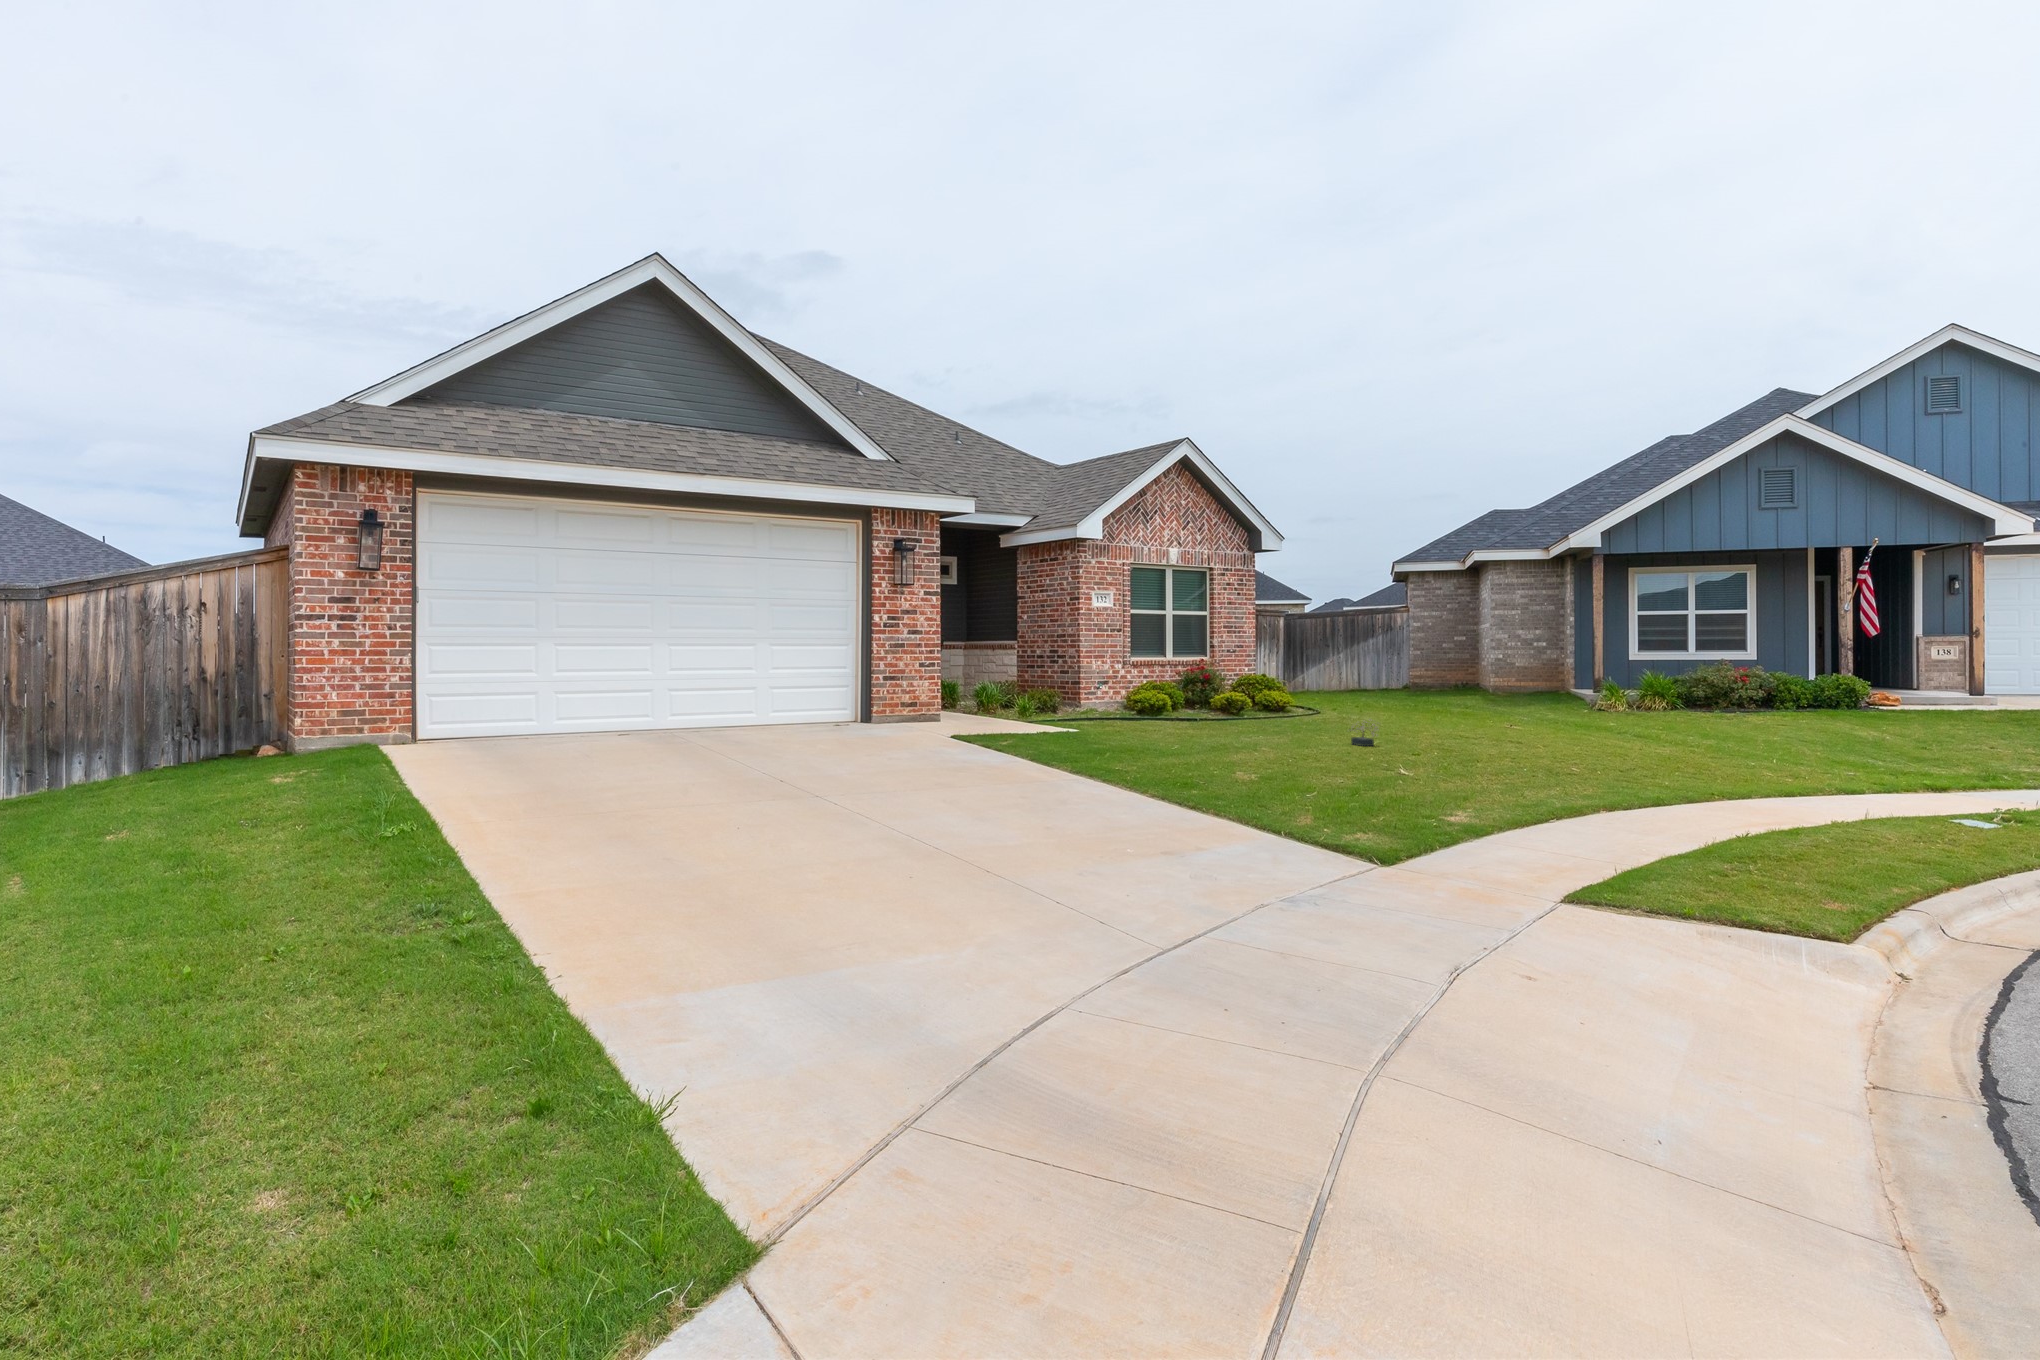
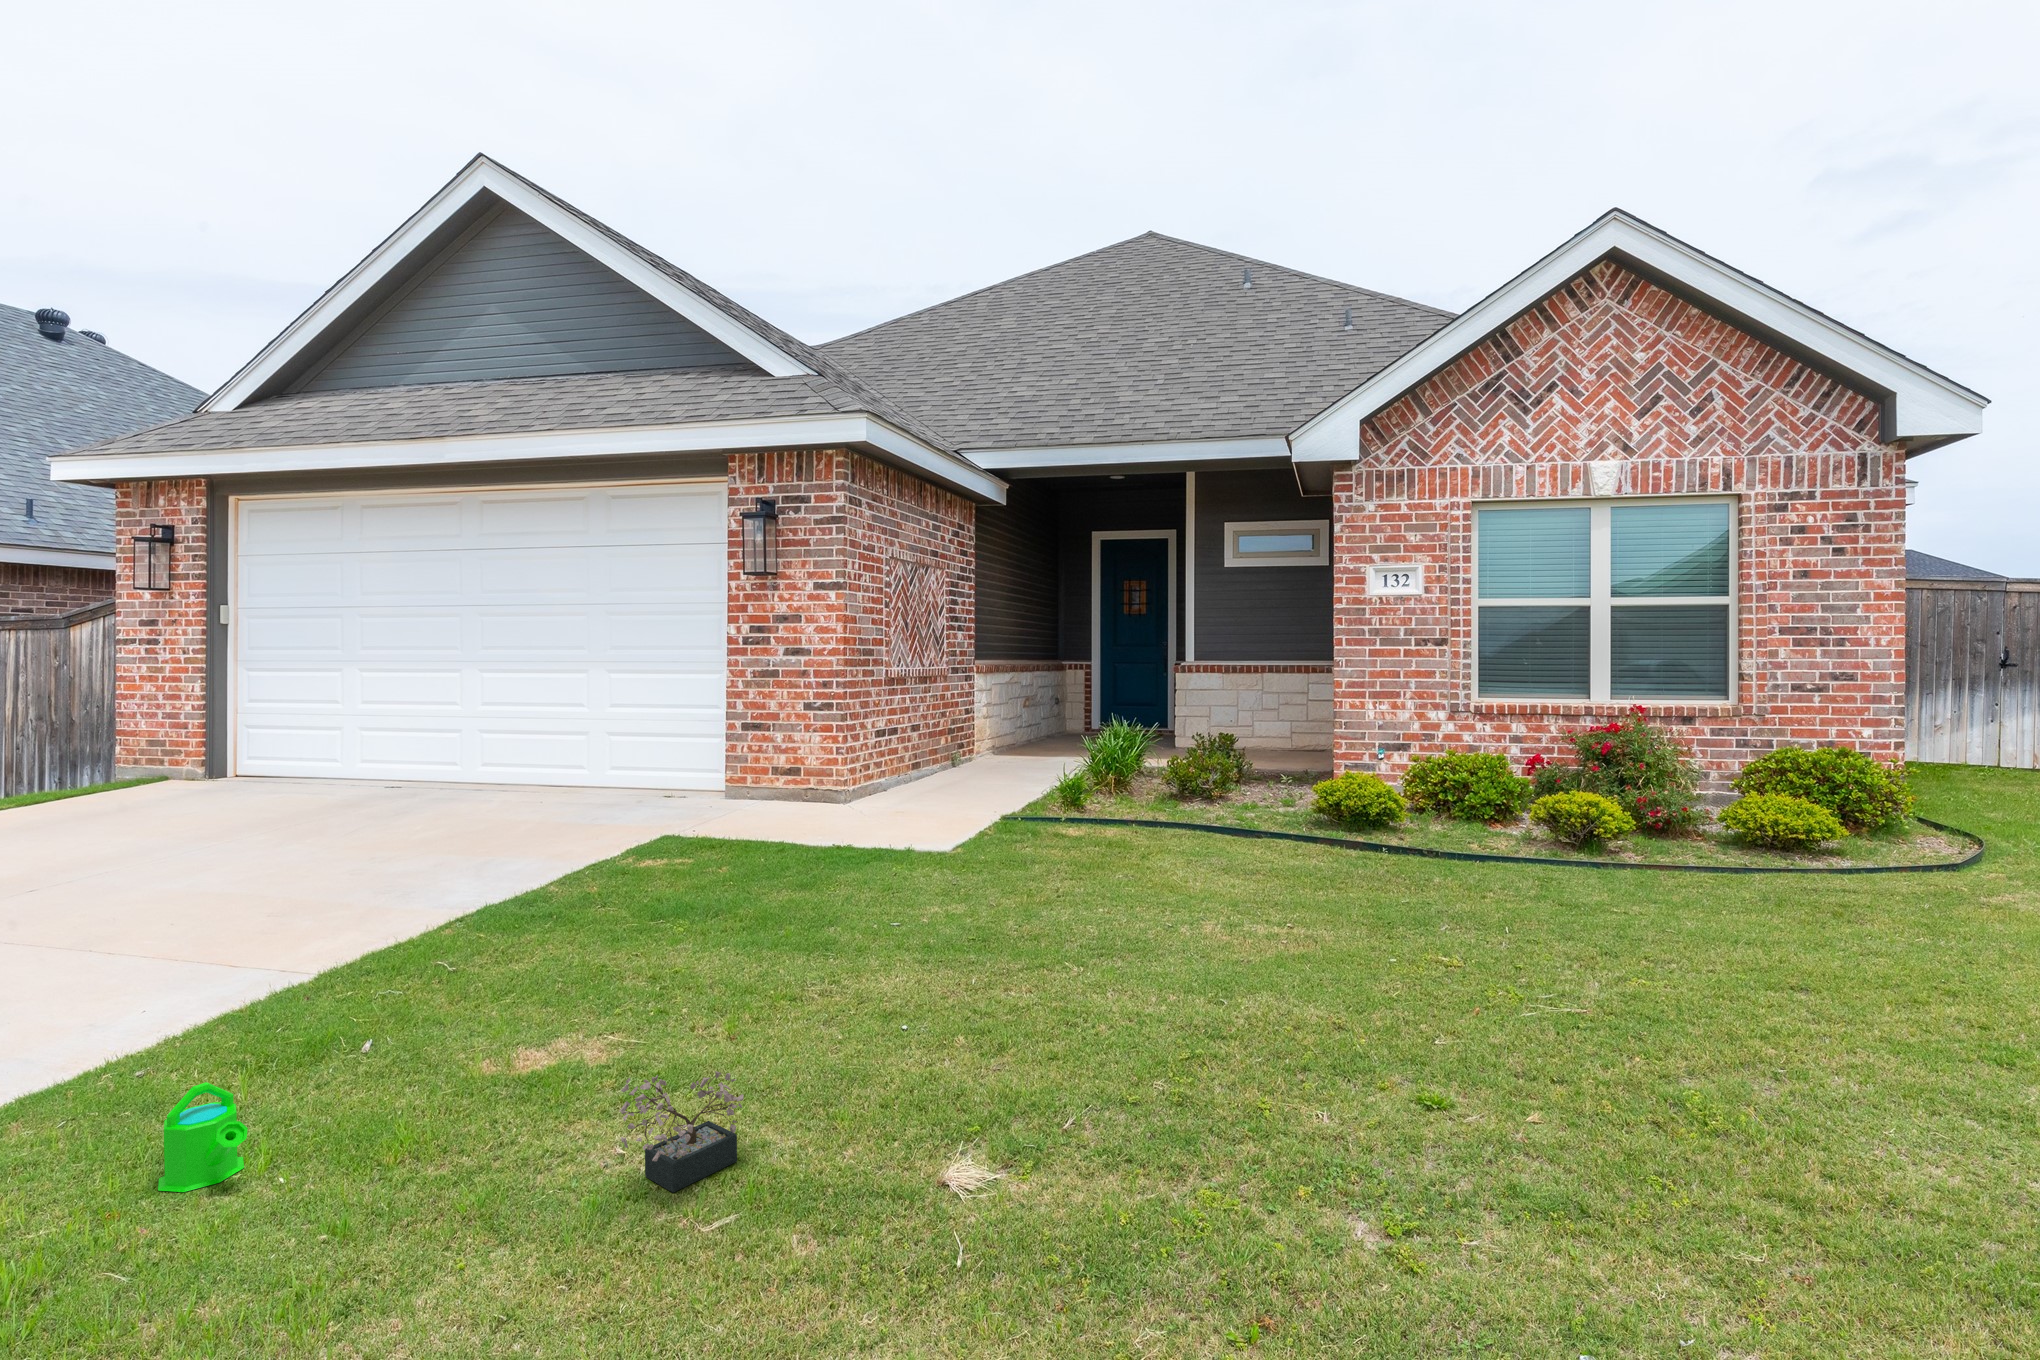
watering can: none [1306,730,1337,757] -> present [158,1082,248,1192]

